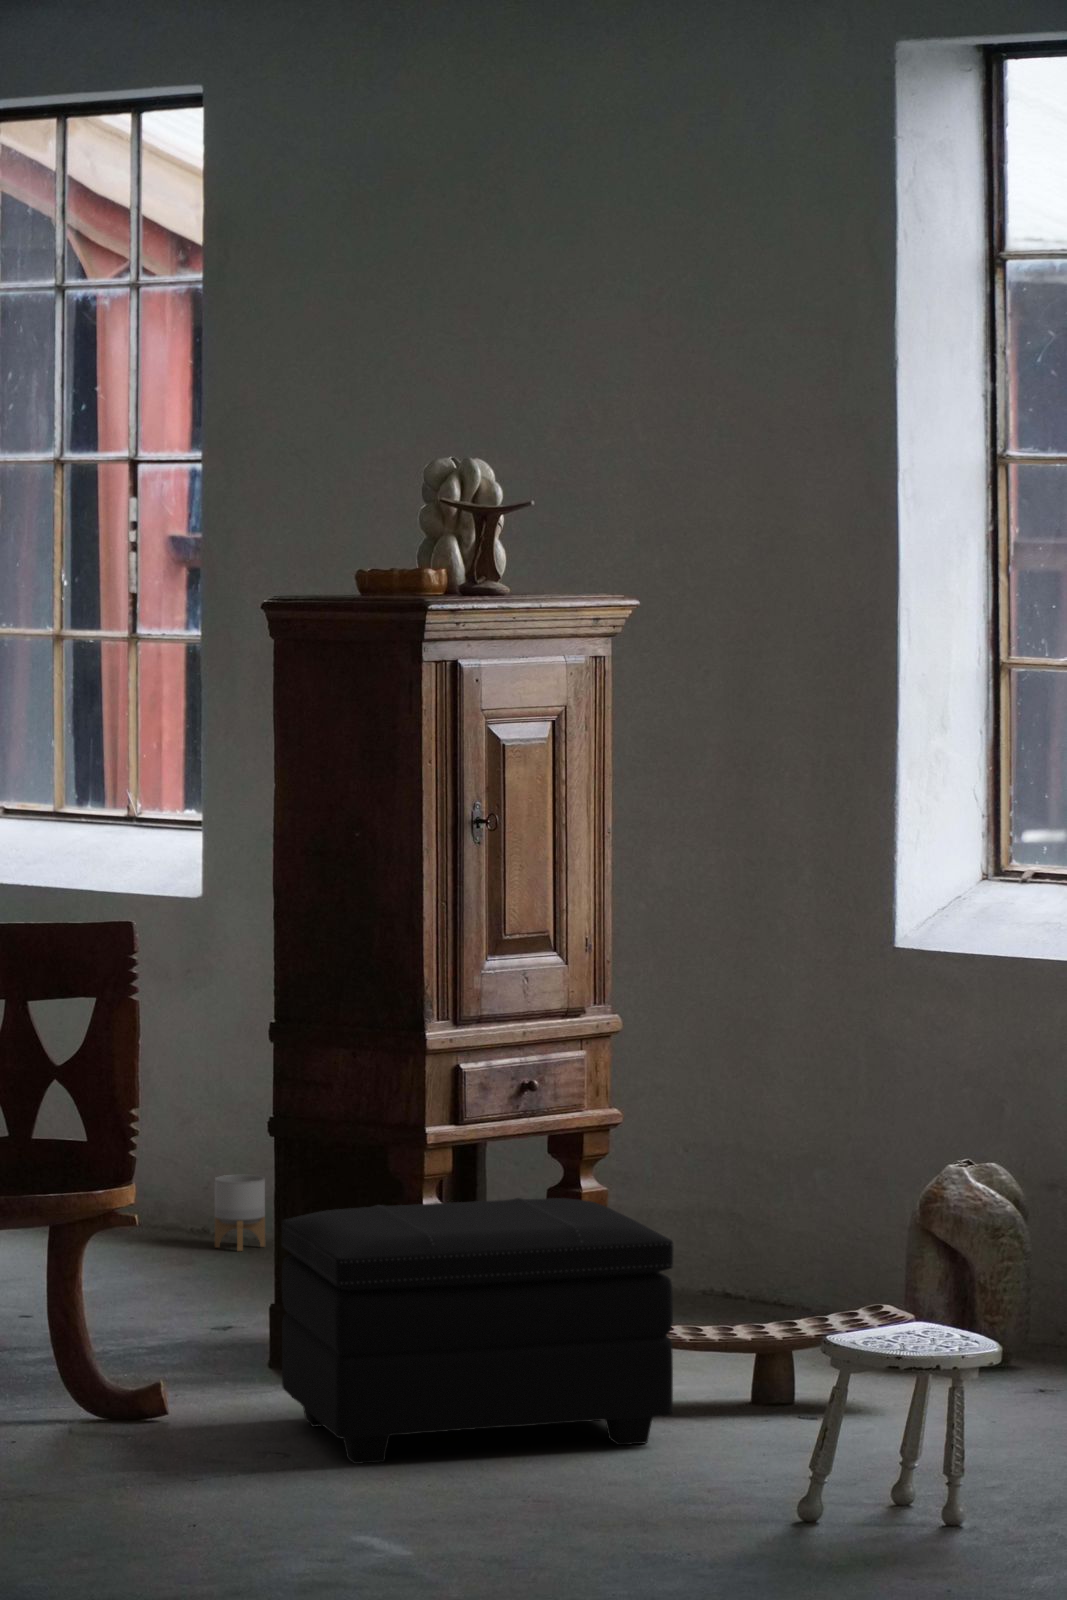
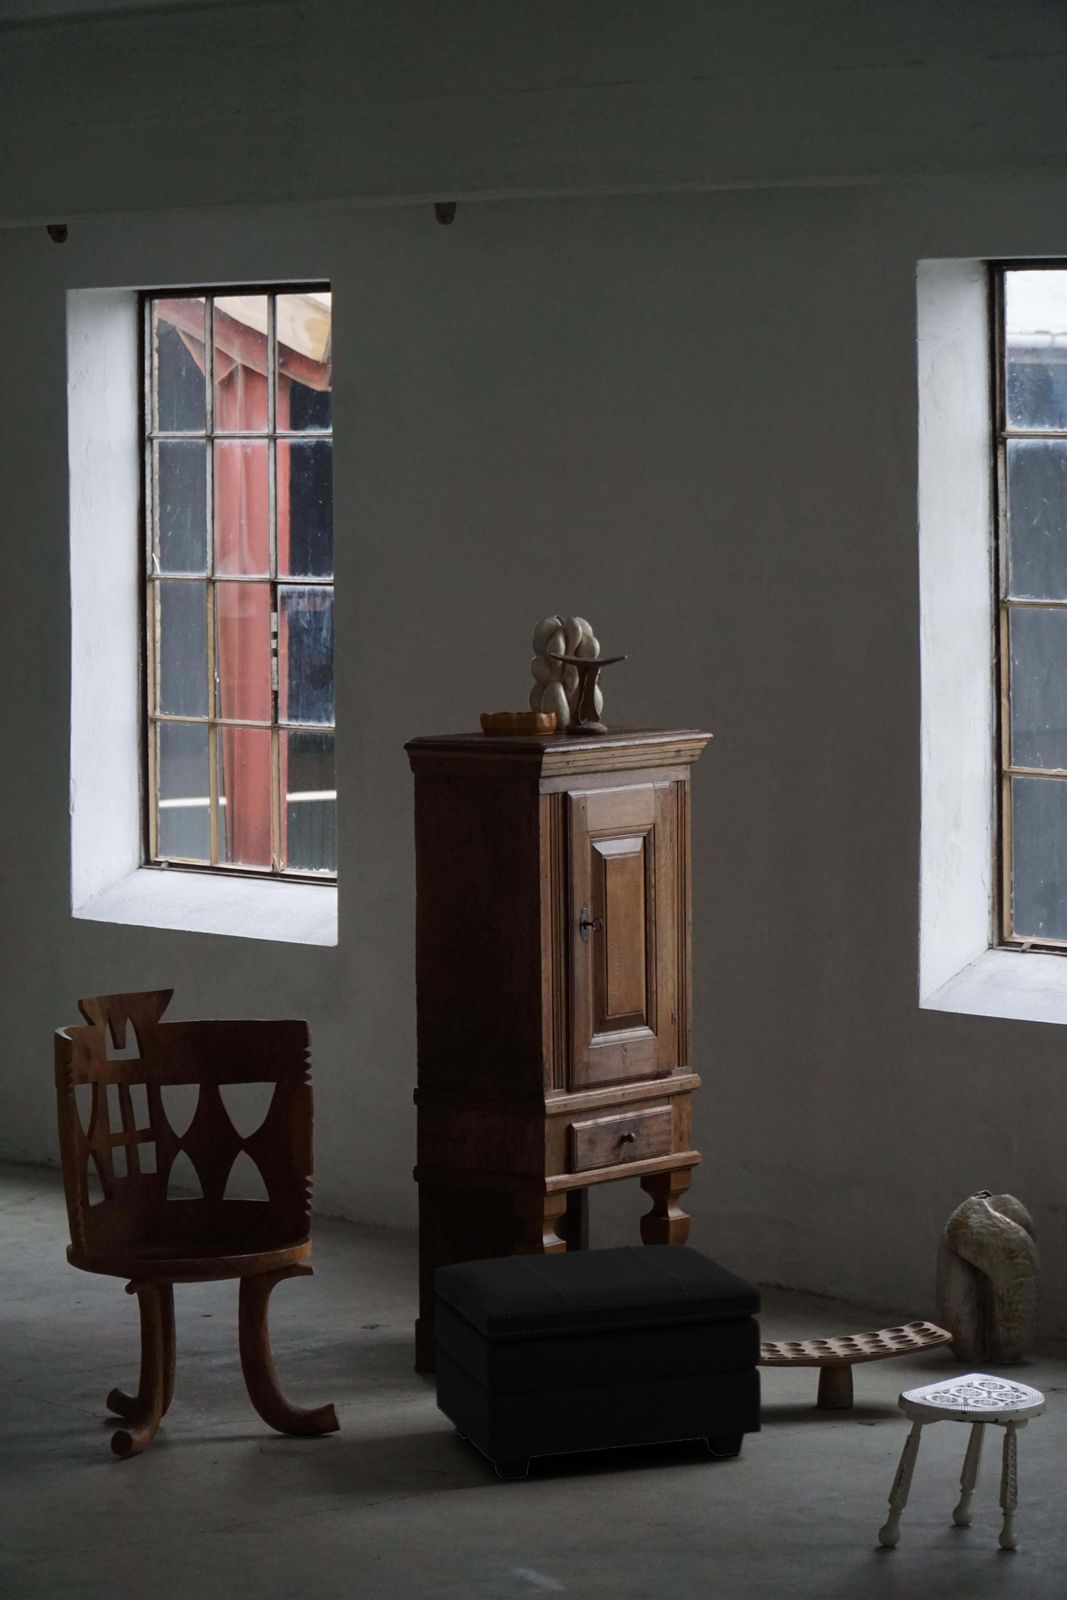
planter: present [215,1175,265,1251] -> none [353,1177,395,1242]

